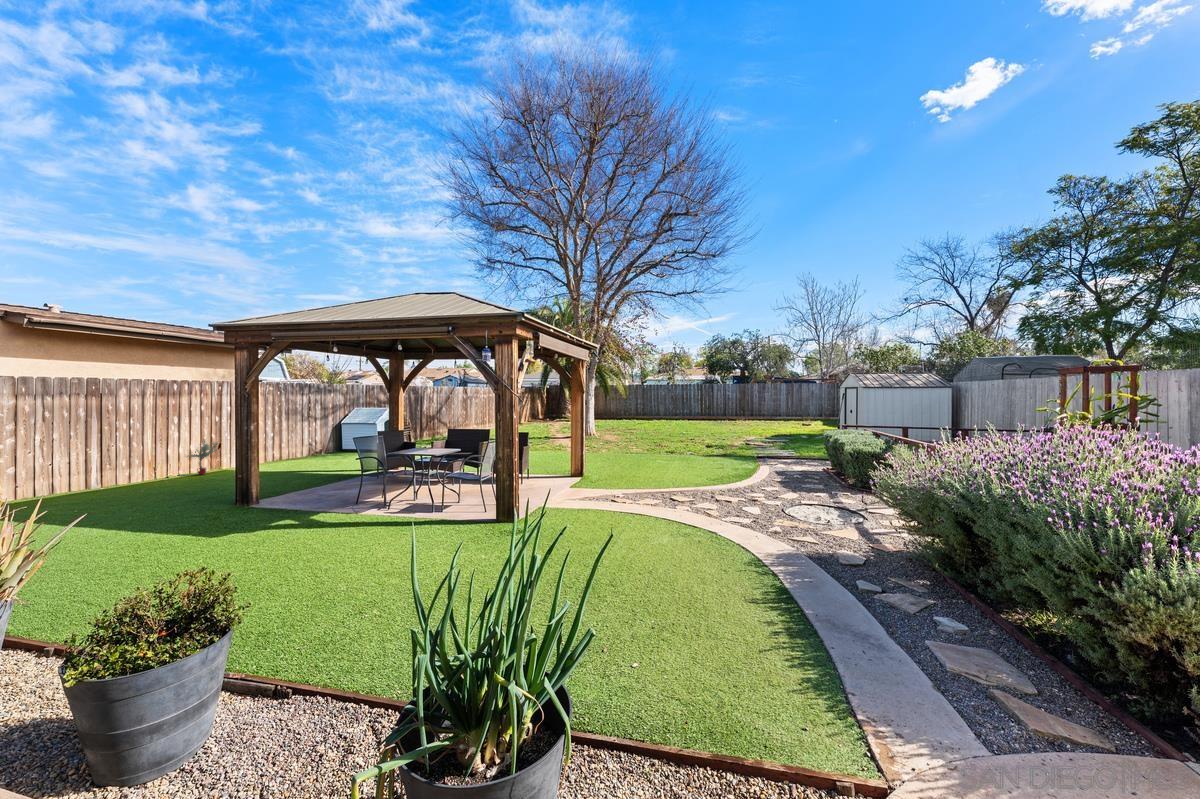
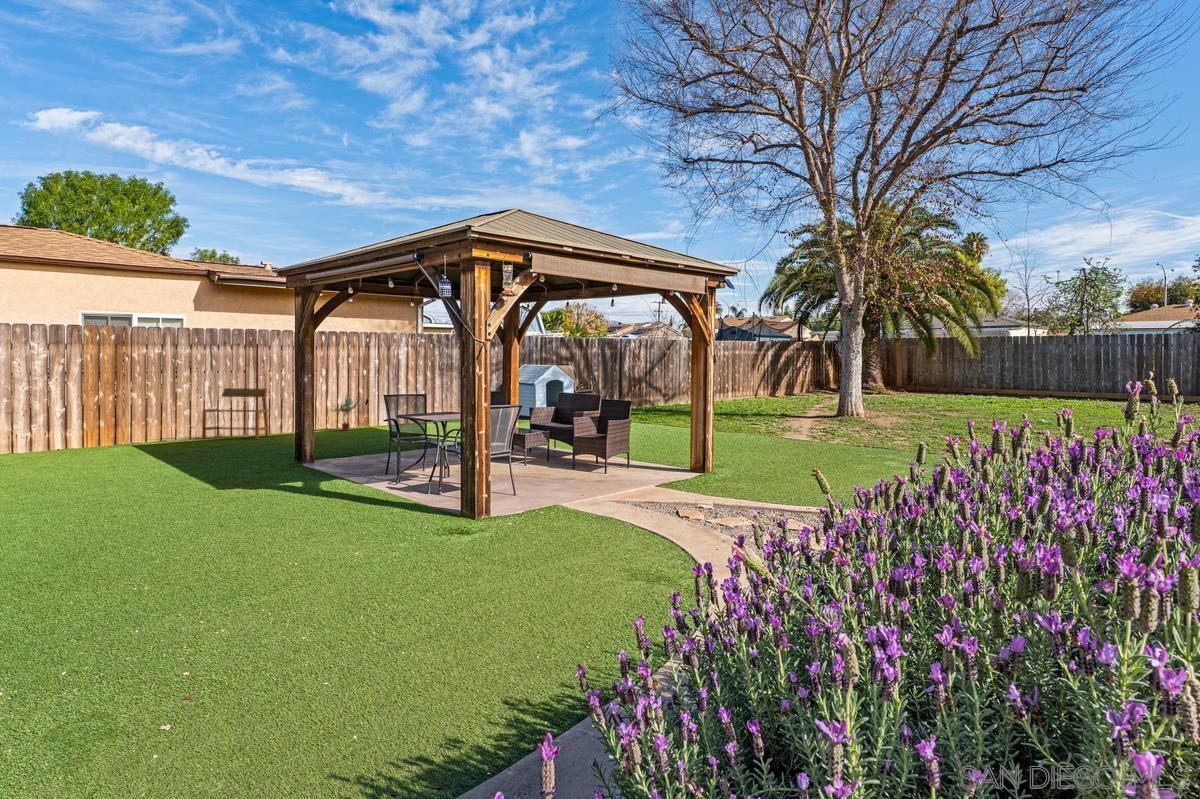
bench: none [38,438,124,497] -> present [202,388,270,439]

